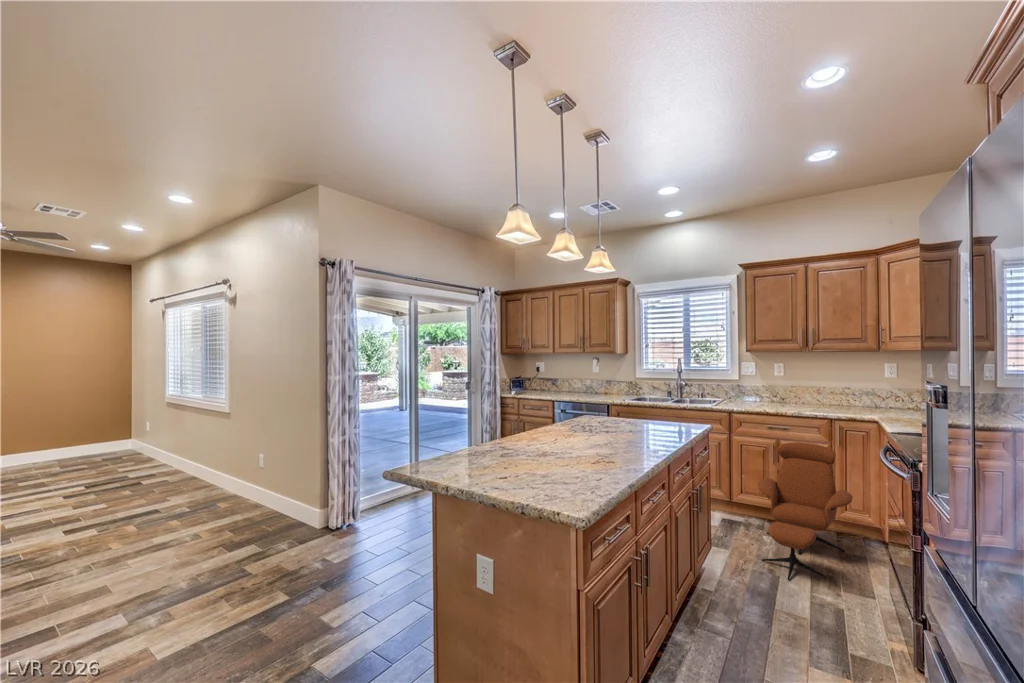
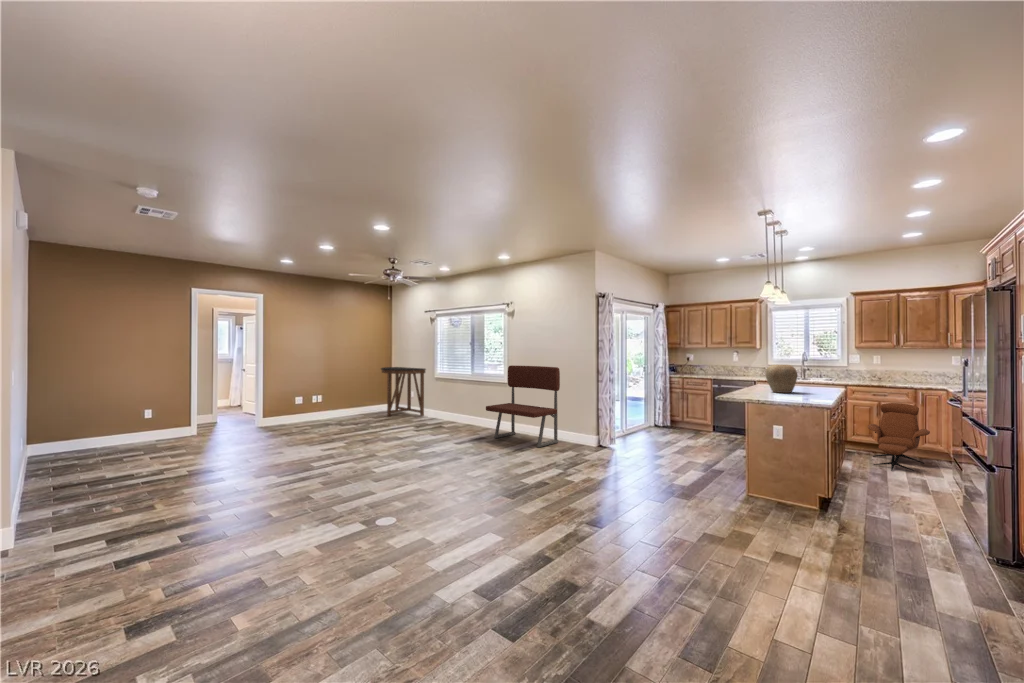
console table: none [88,383,158,461] -> present [381,367,426,416]
bench: none [151,384,271,536] -> present [486,365,560,447]
vase: none [554,388,607,447] -> present [766,365,797,393]

